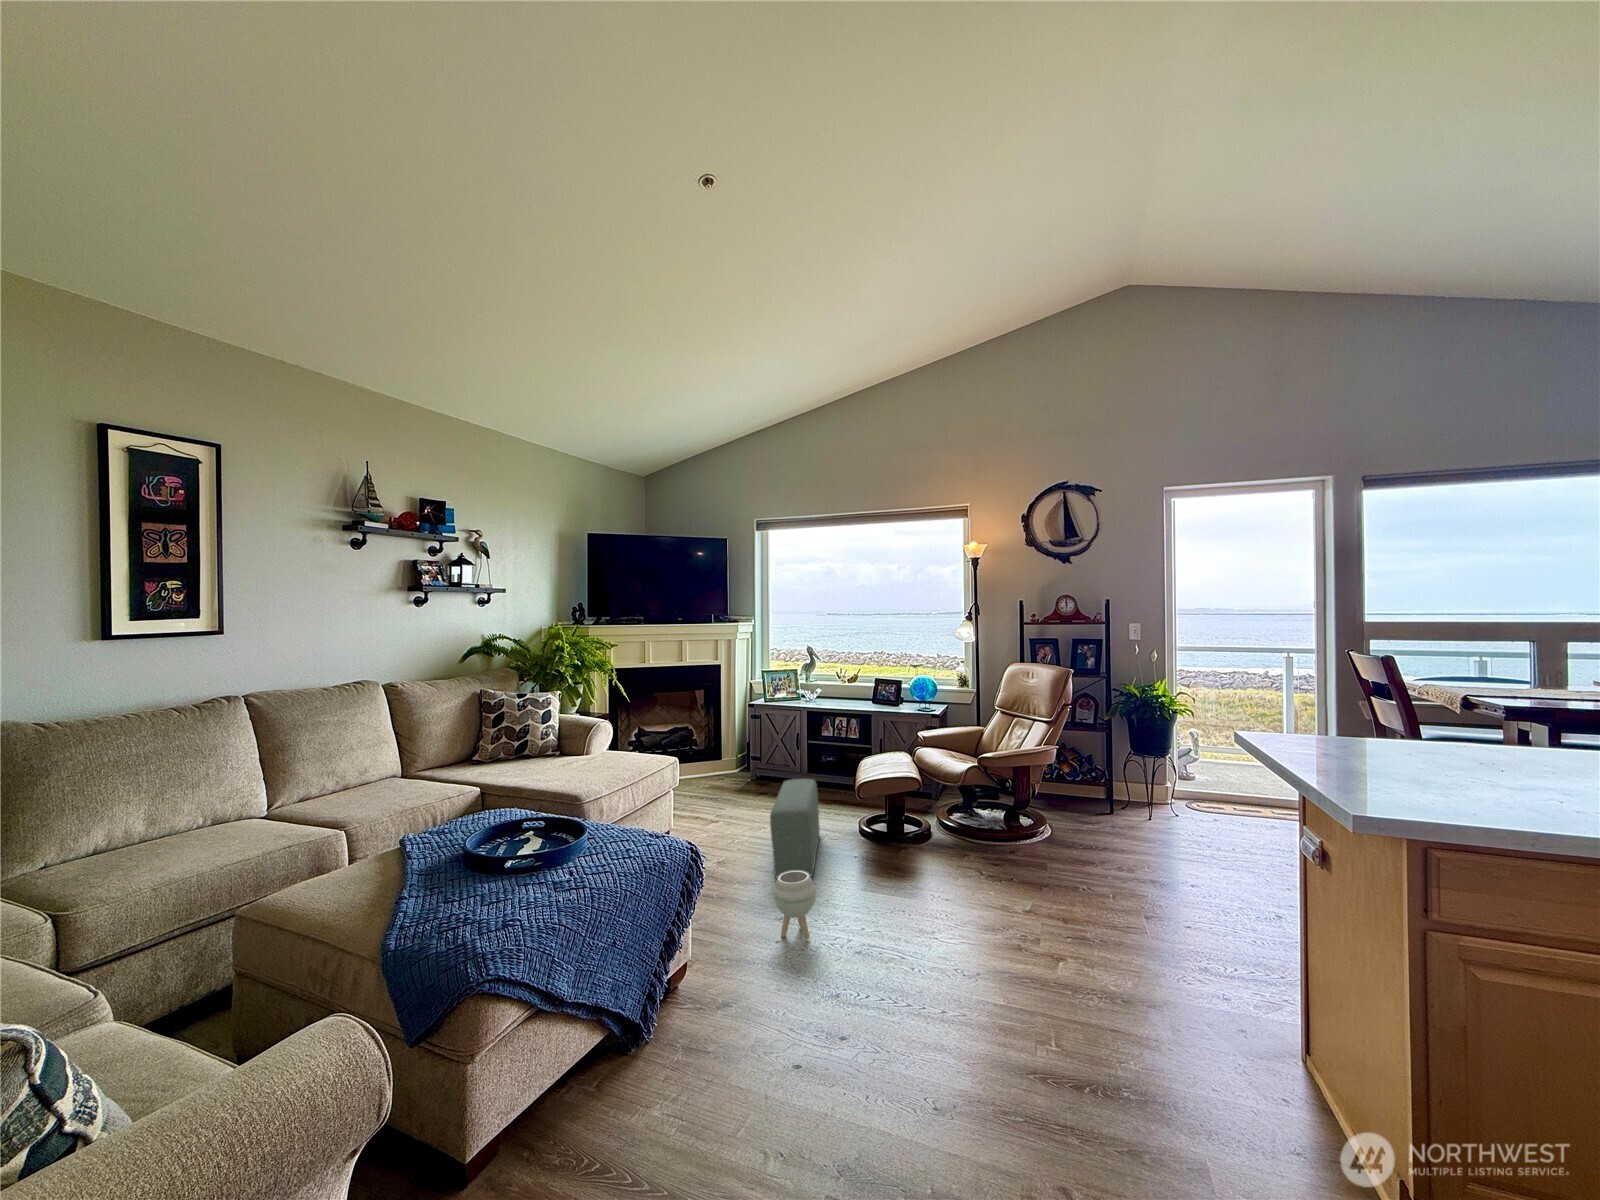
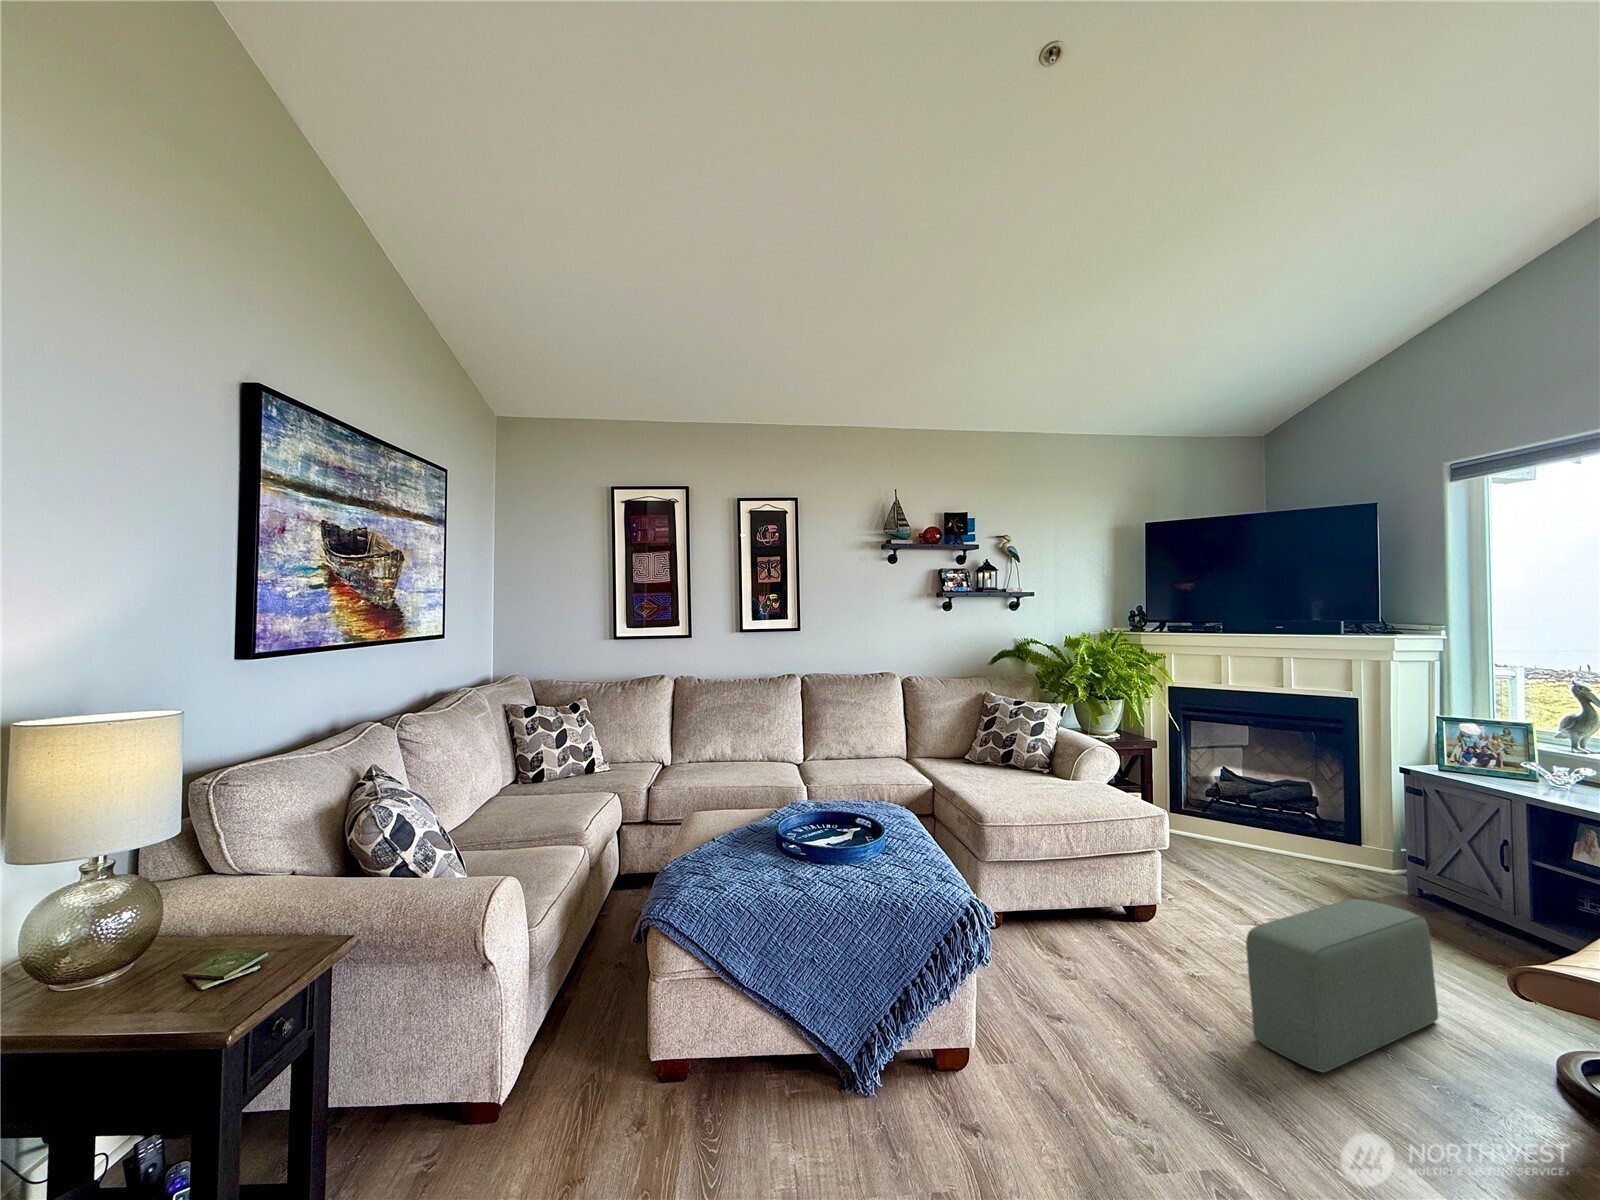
planter: present [774,871,815,939] -> none [1146,1020,1222,1149]

